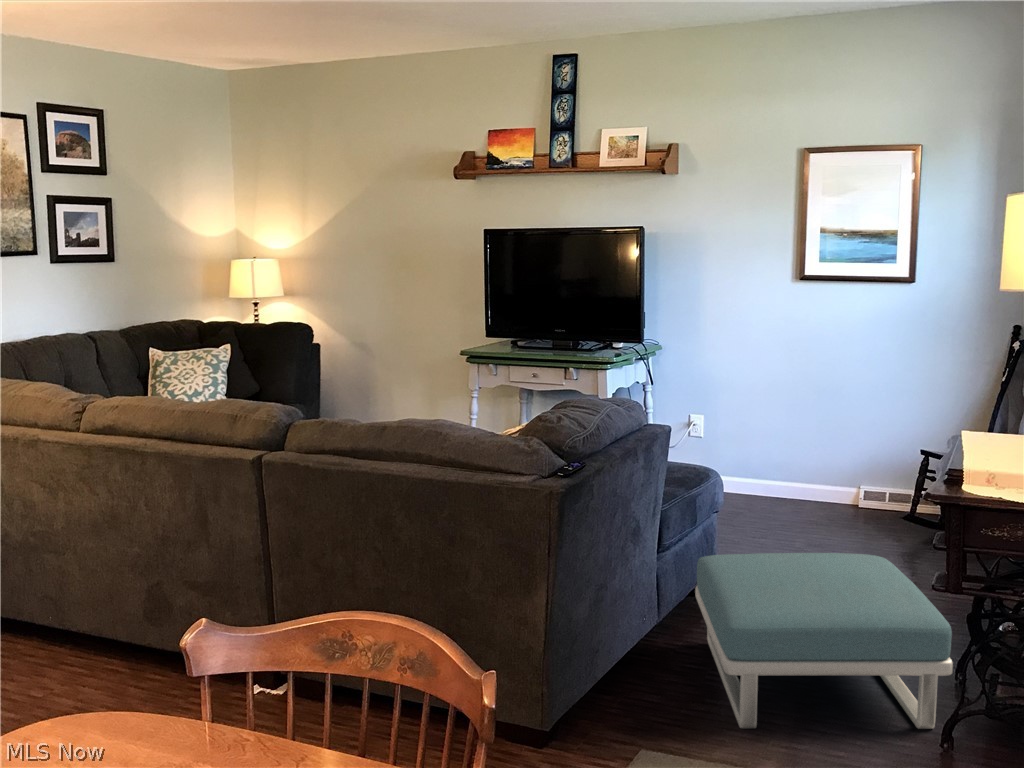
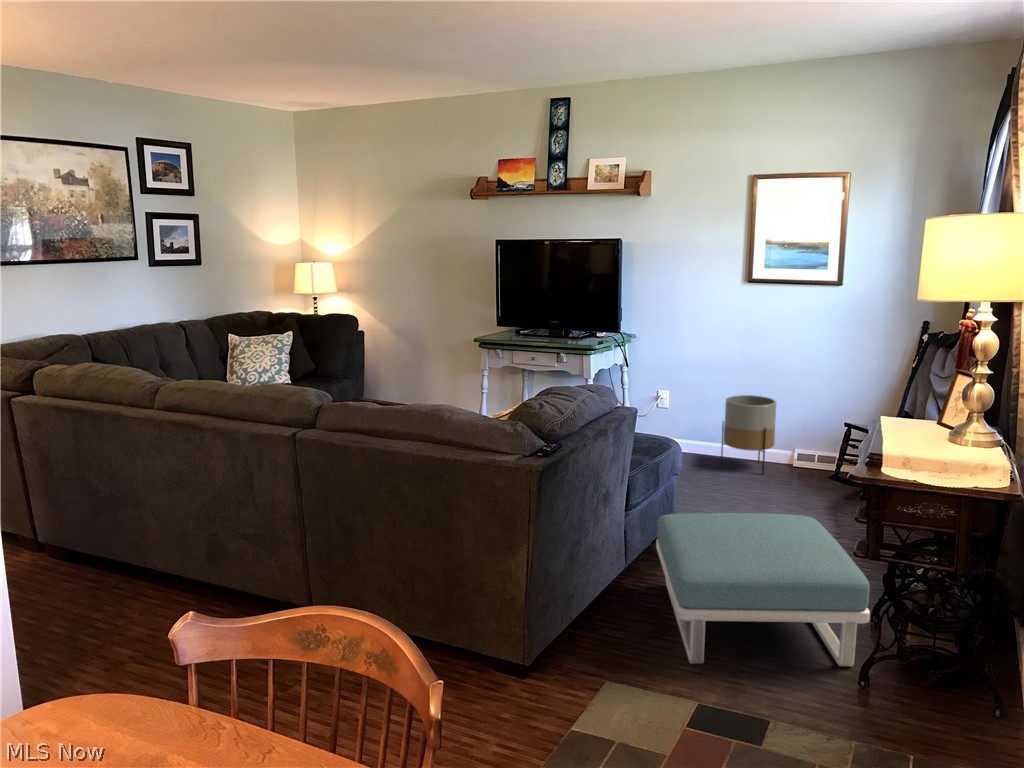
planter: none [770,420,837,518] -> present [721,395,776,475]

